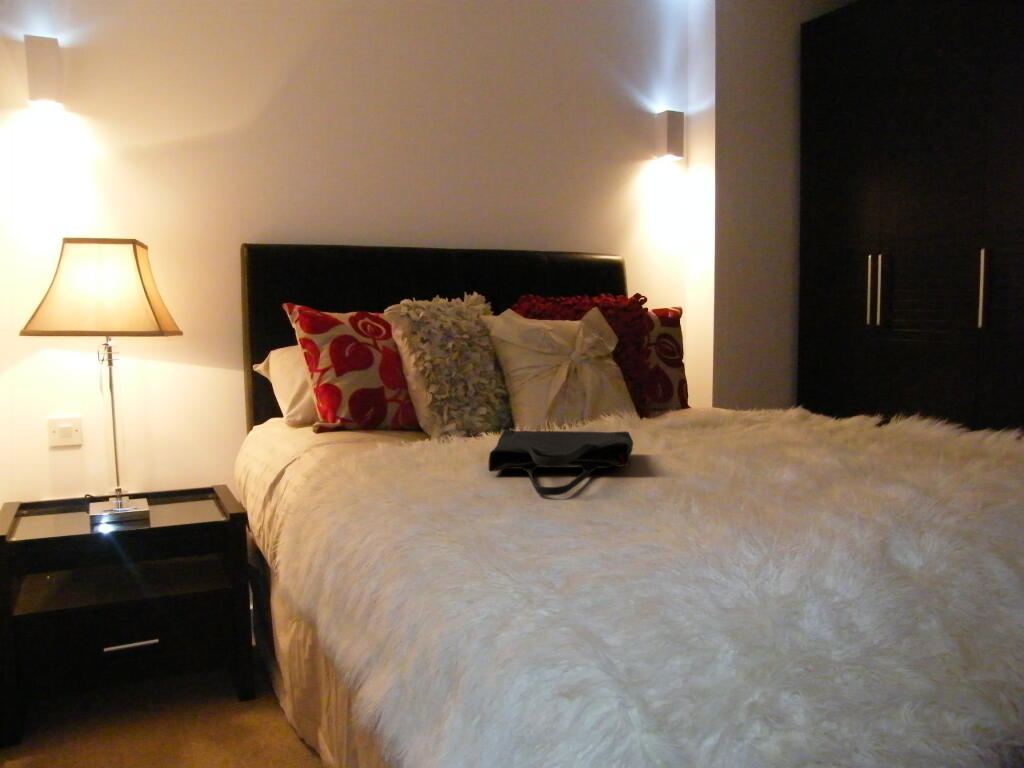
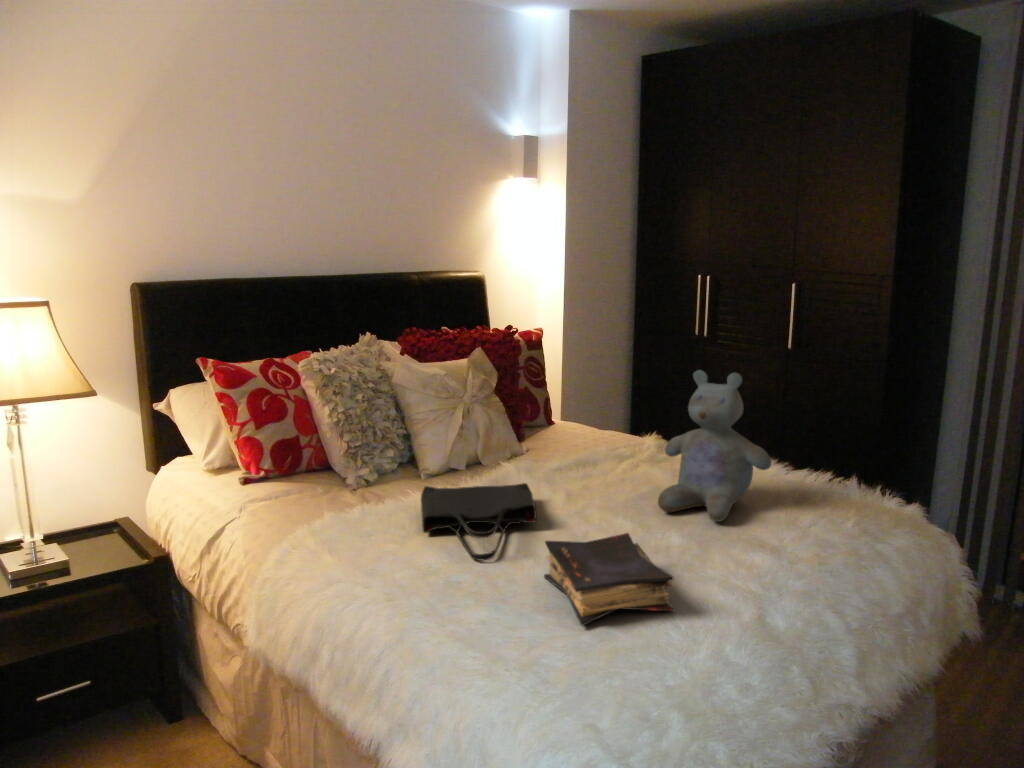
stuffed bear: none [794,286,955,476] -> present [658,370,771,522]
book: none [623,462,797,556] -> present [544,533,675,626]

